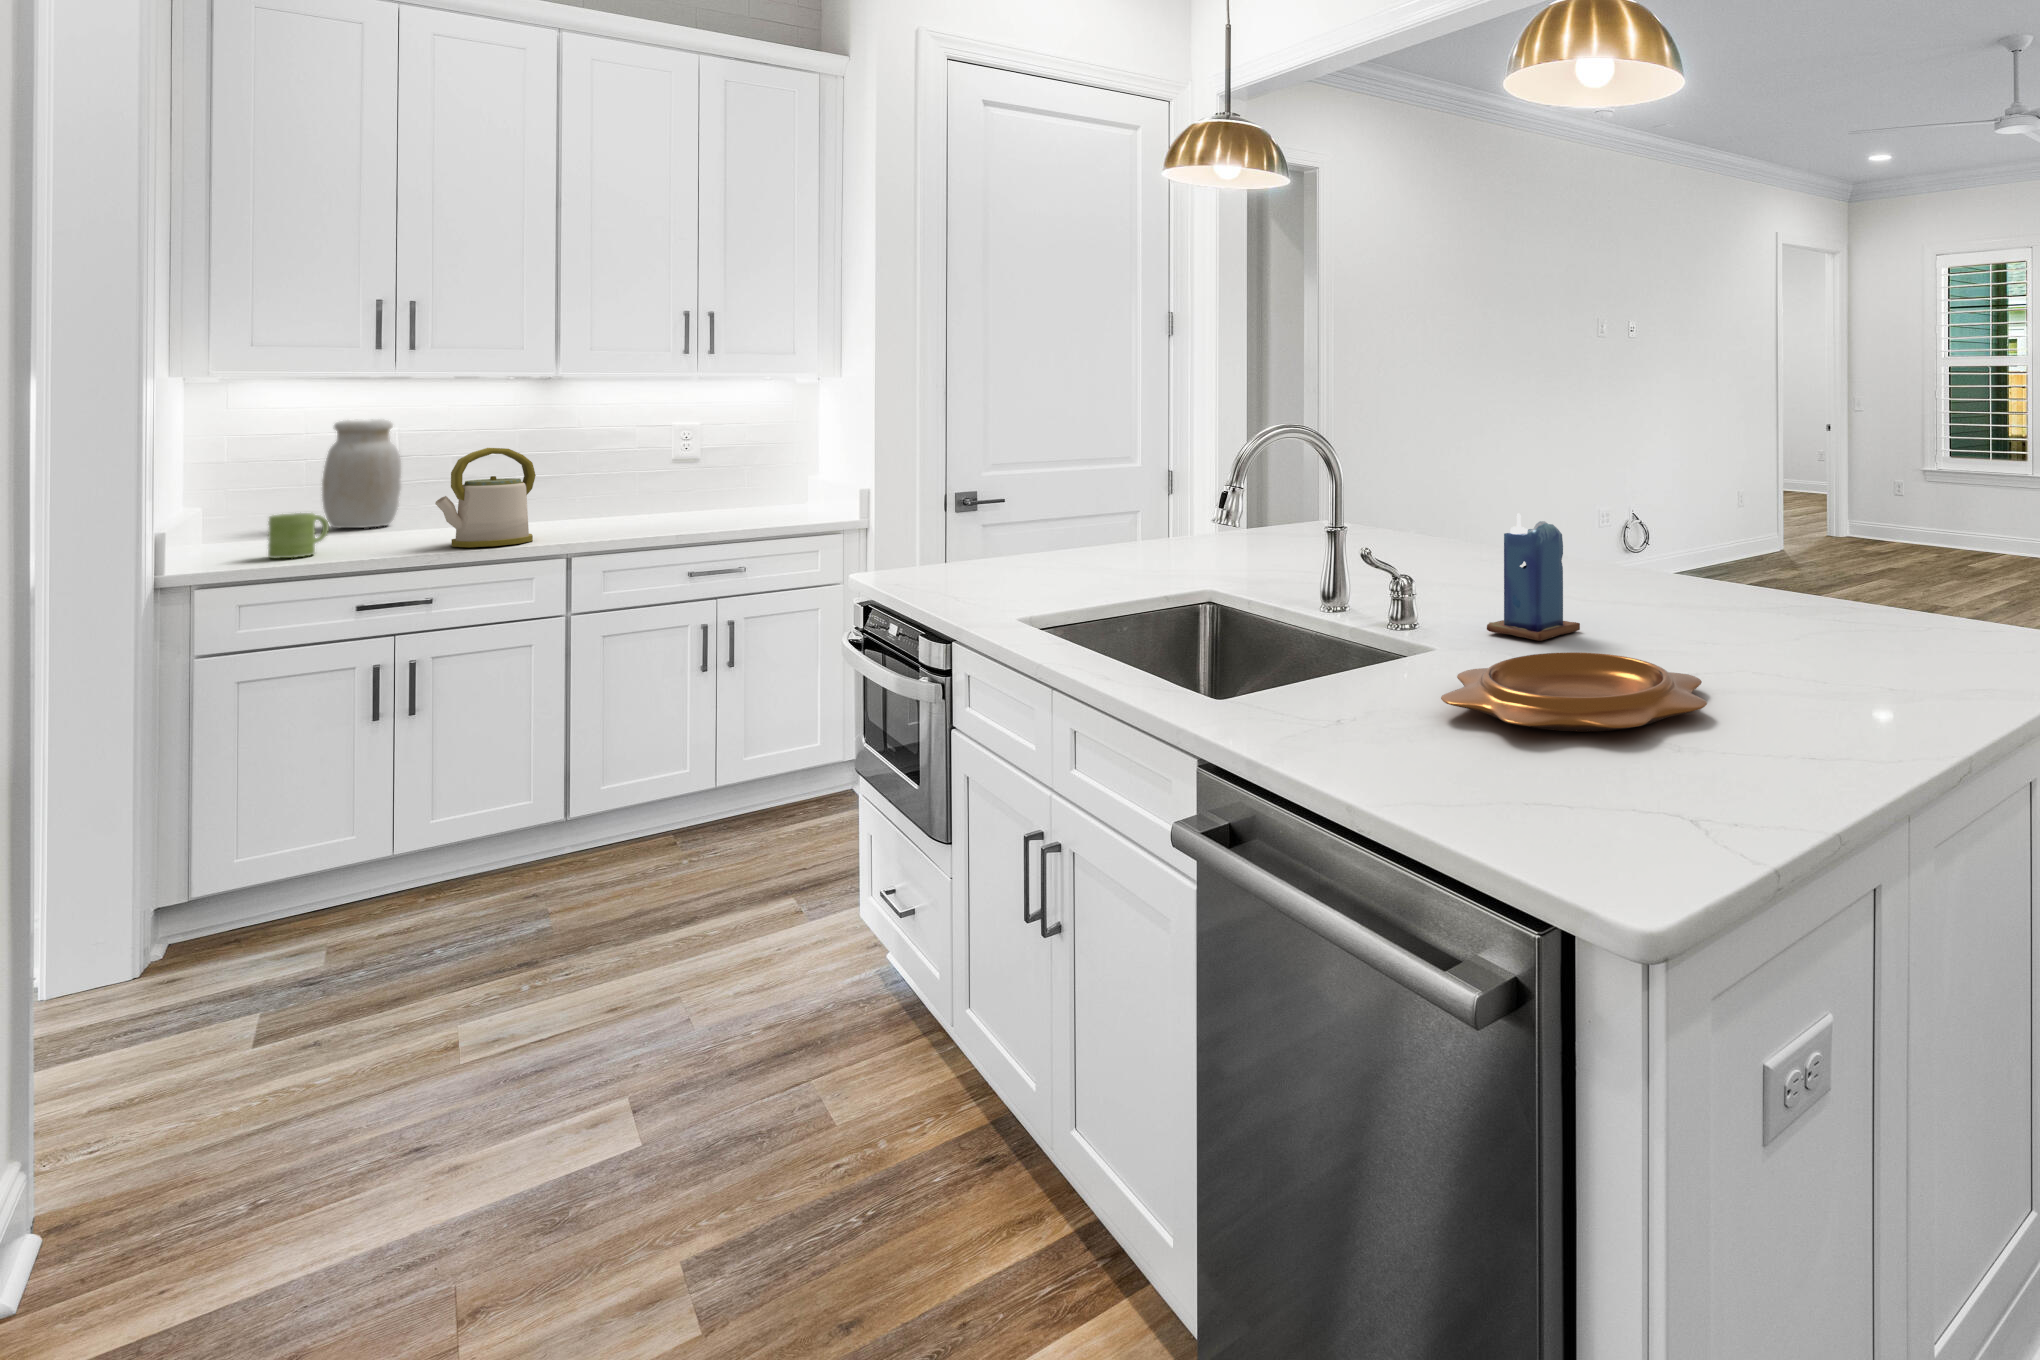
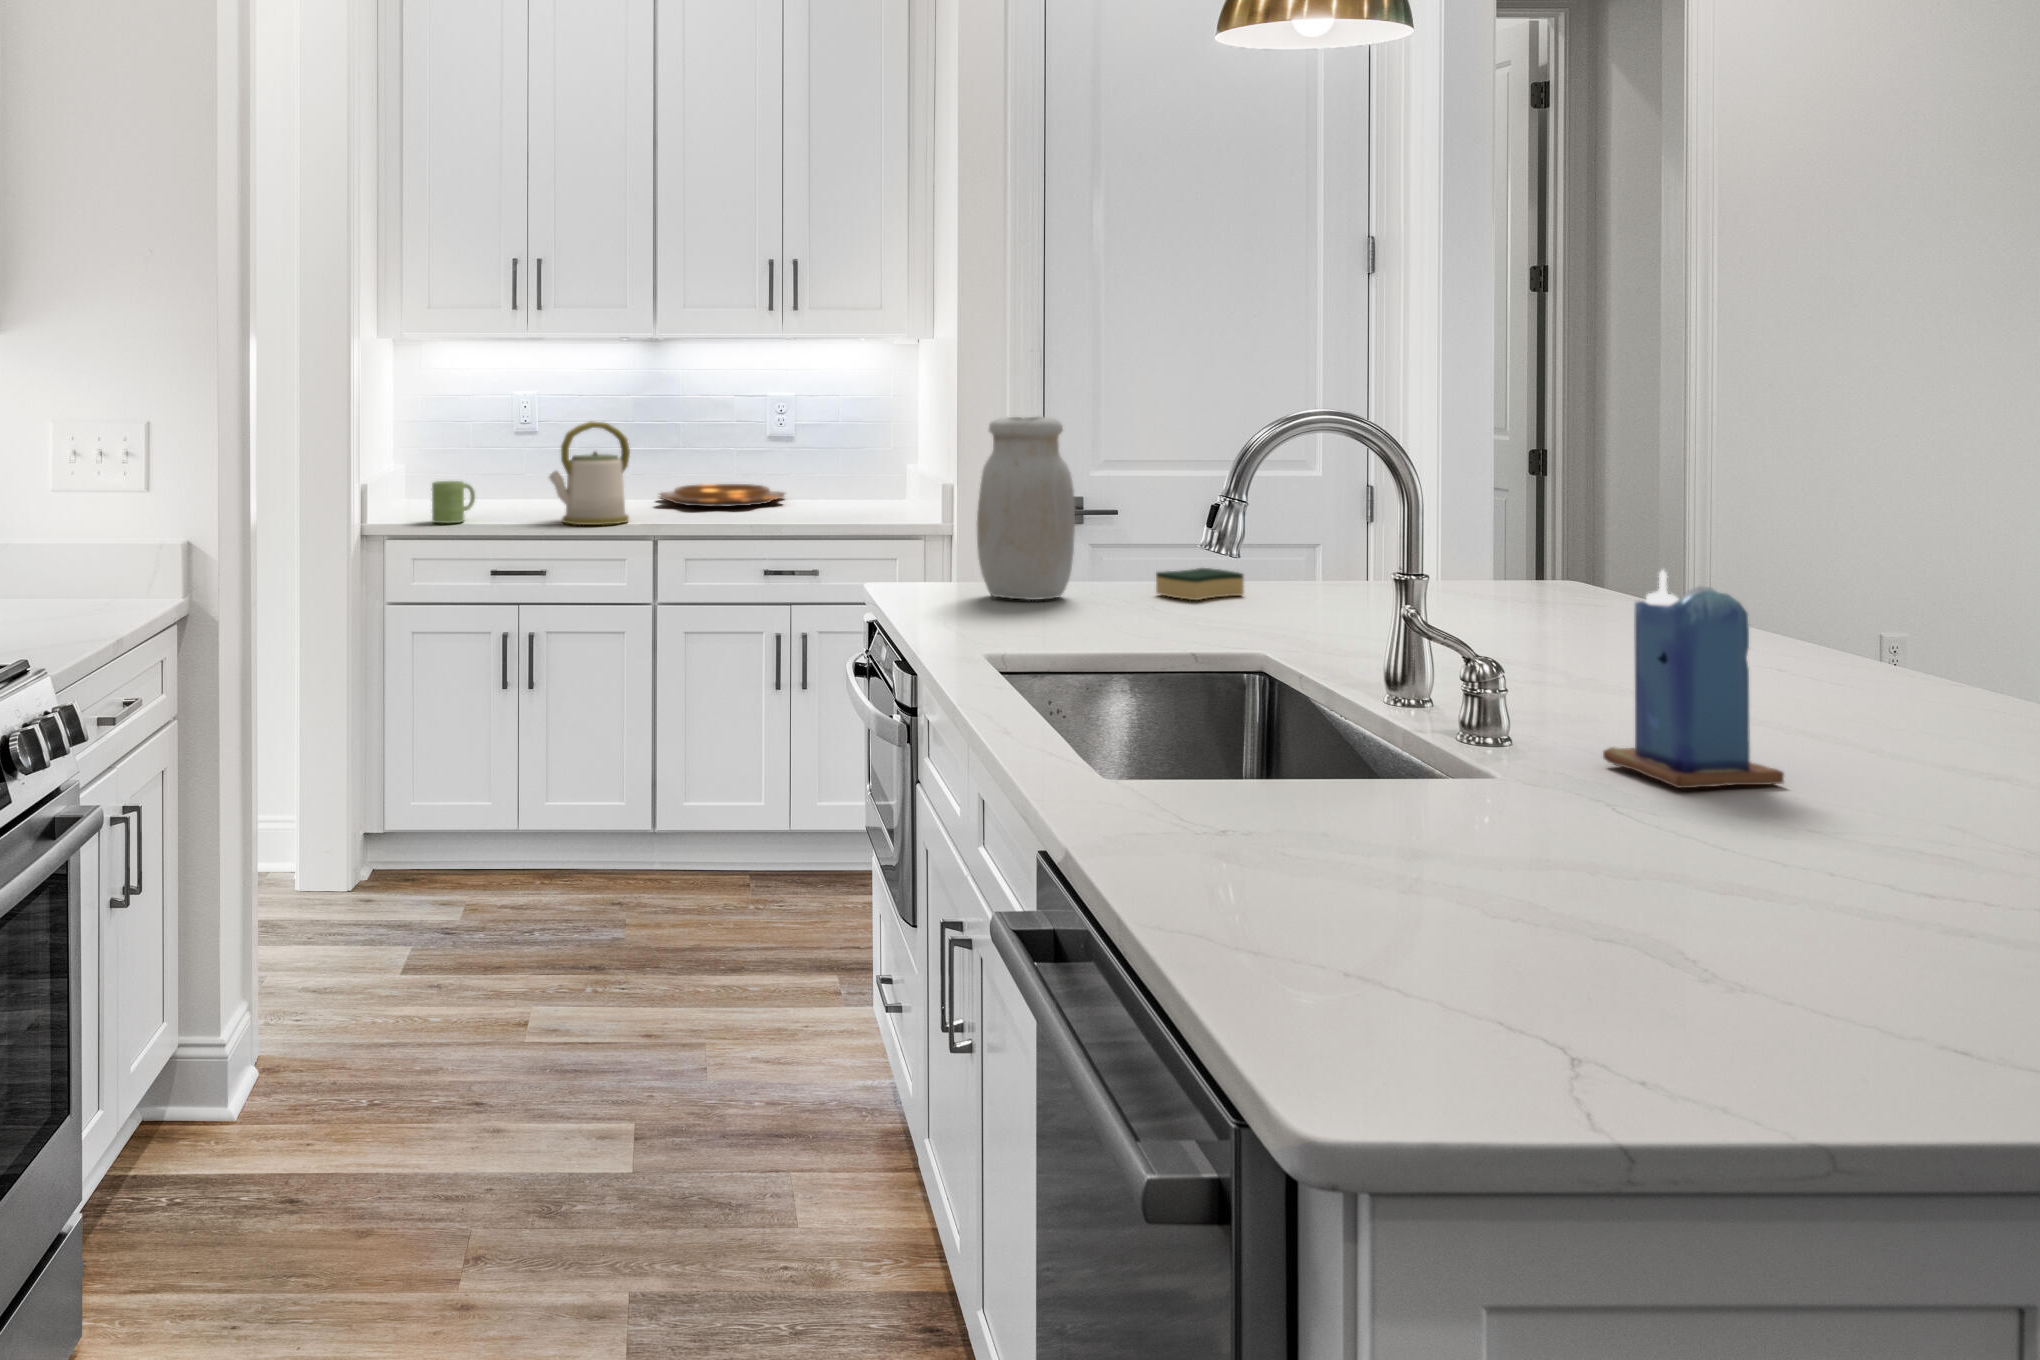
jar: present [322,419,401,528] -> present [977,417,1075,600]
sponge: none [1105,537,1165,560] -> present [1156,568,1244,600]
decorative bowl: present [1441,652,1707,731] -> present [659,484,785,507]

